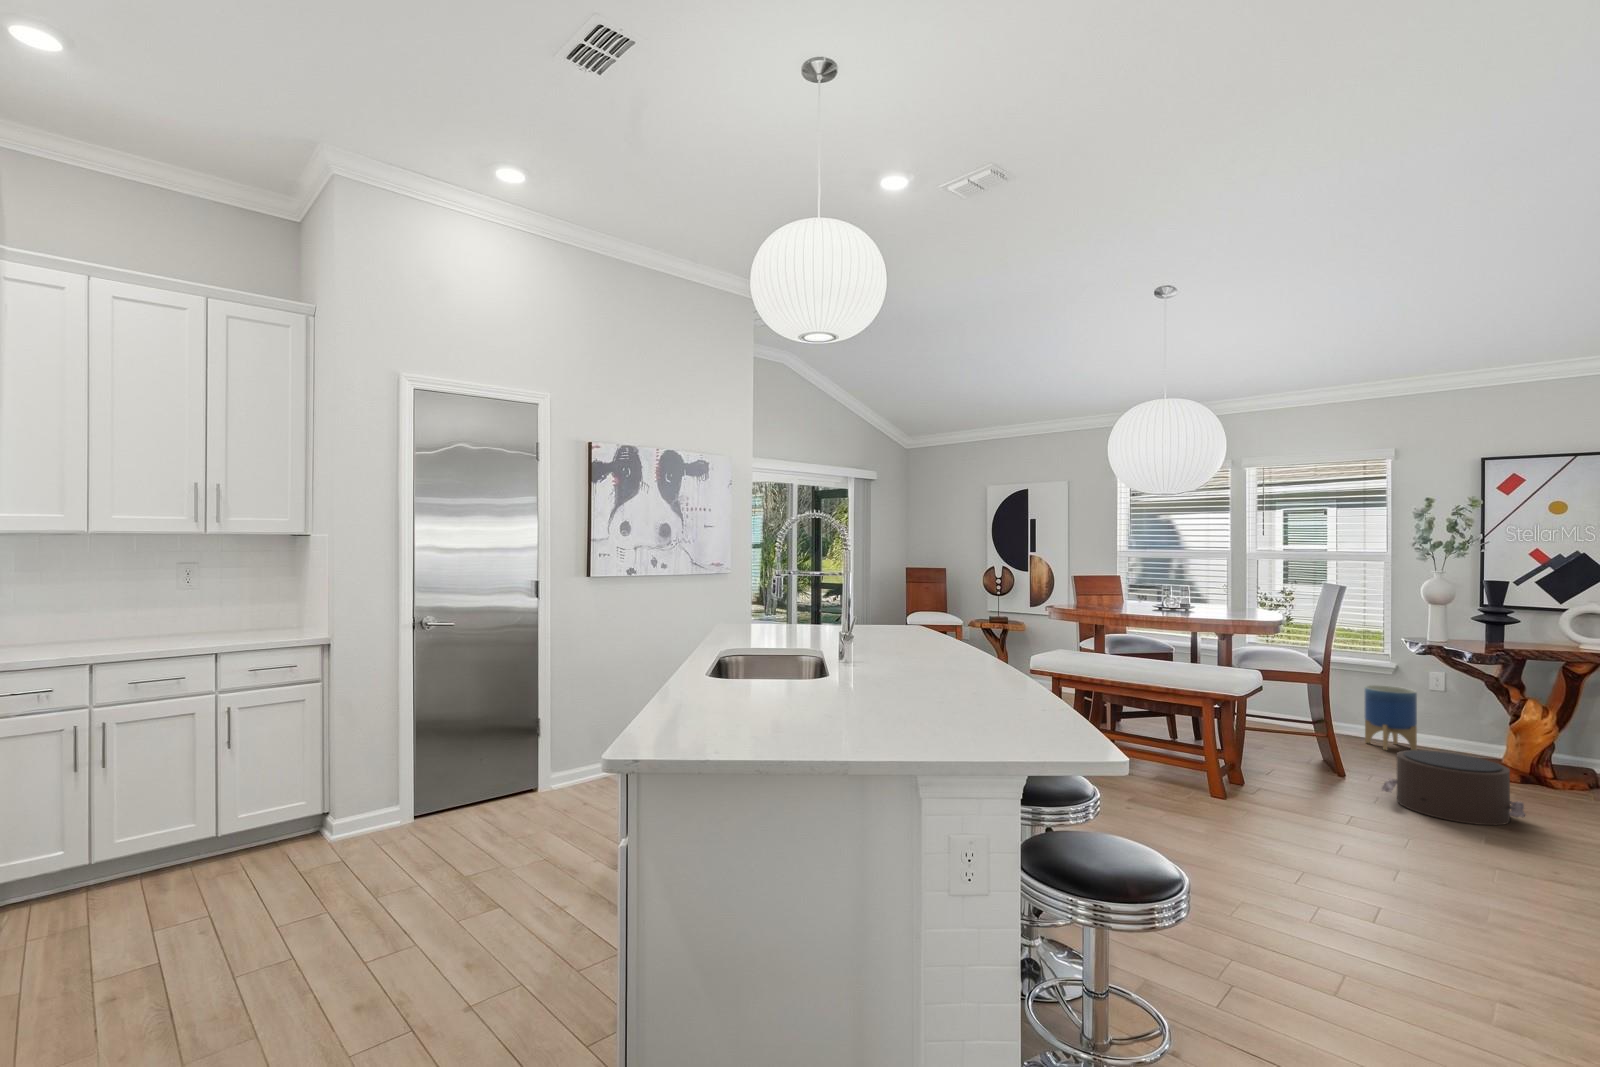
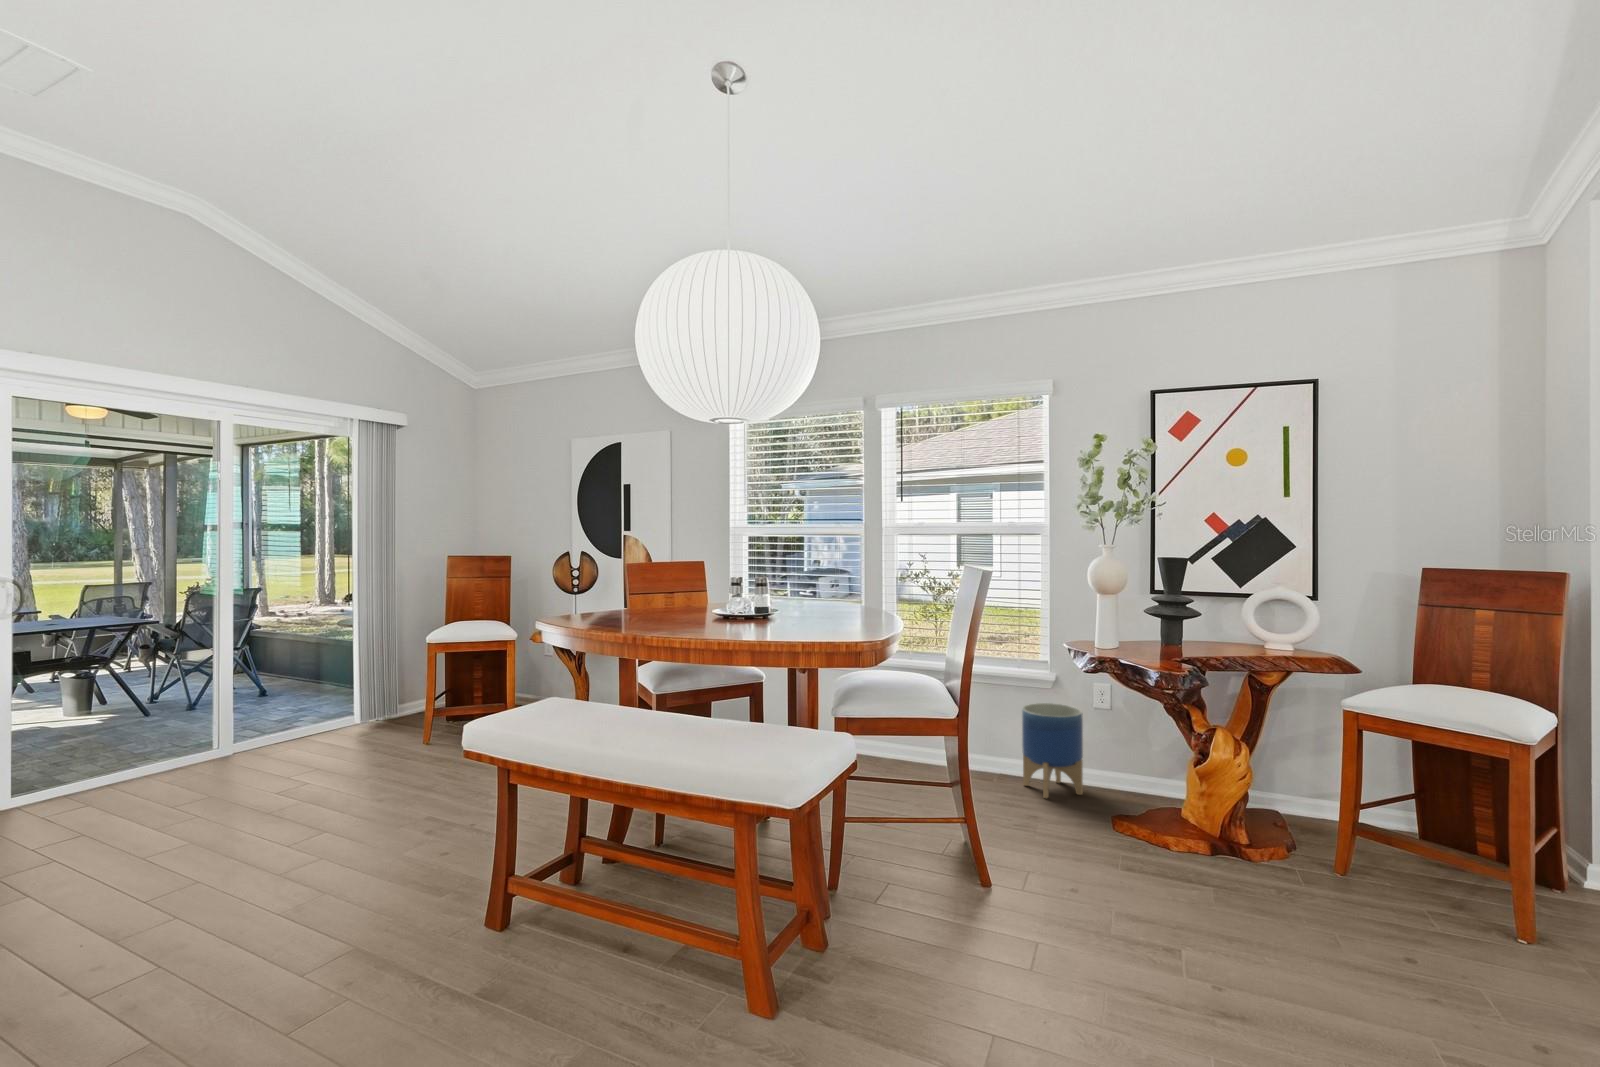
pouf: present [1382,750,1526,825] -> none [1033,837,1236,987]

